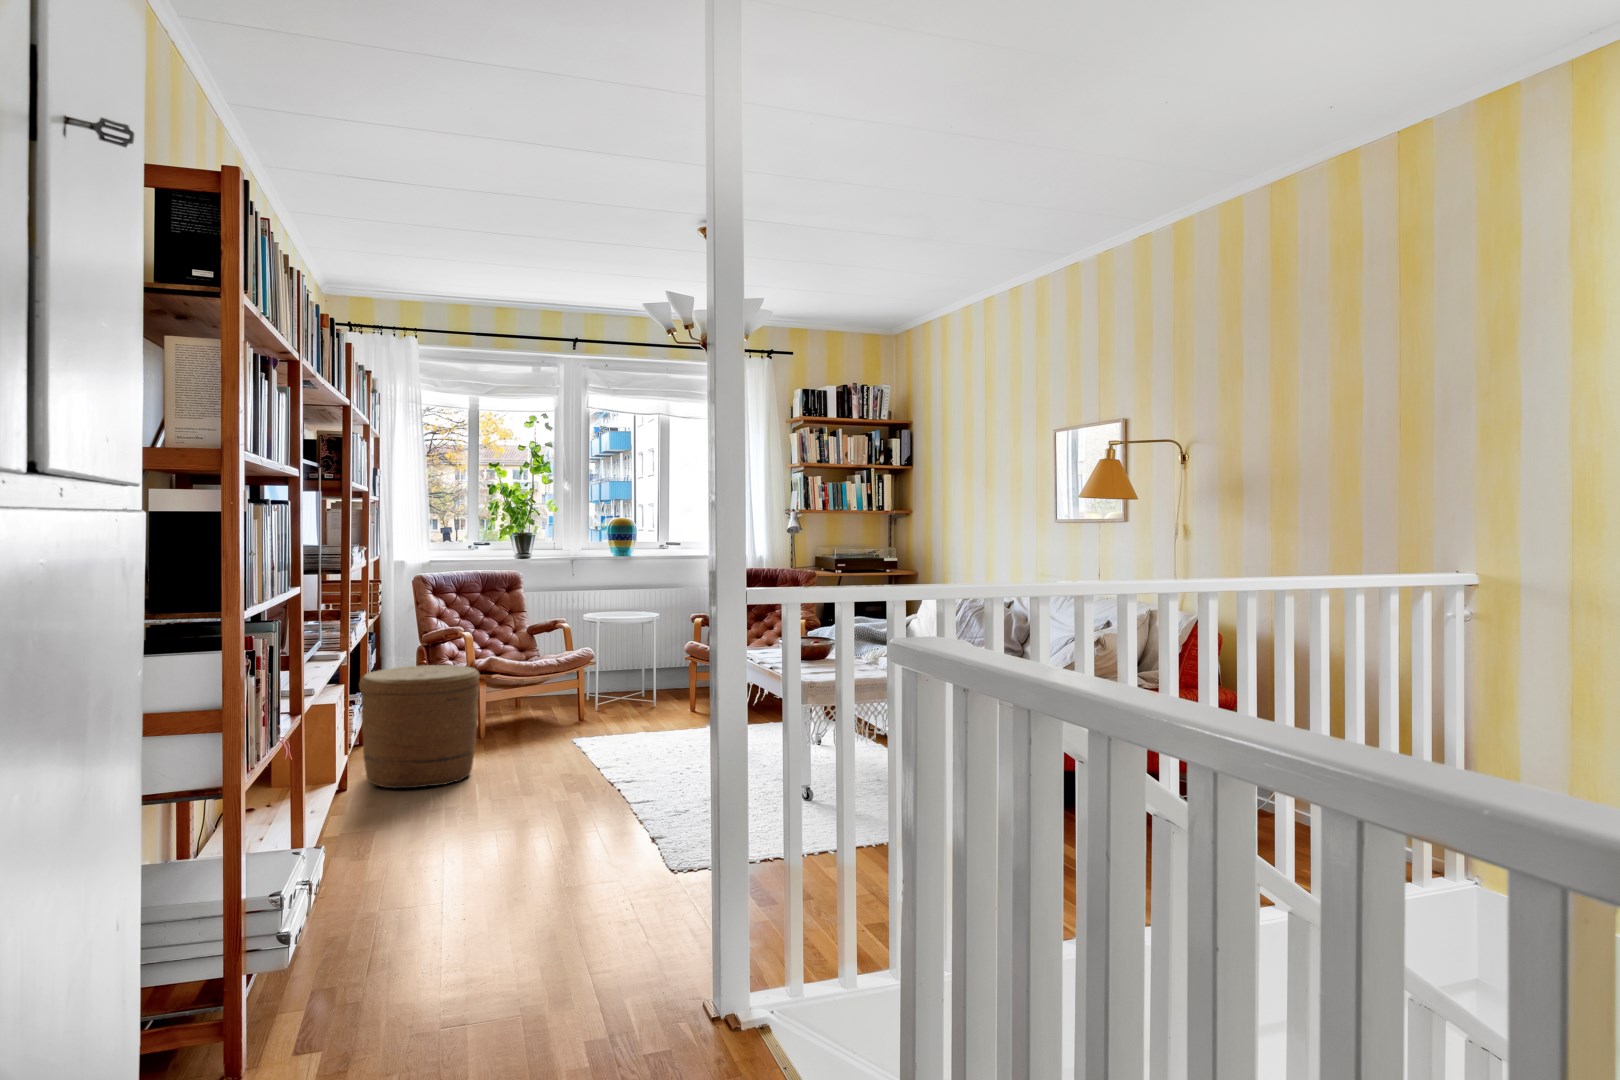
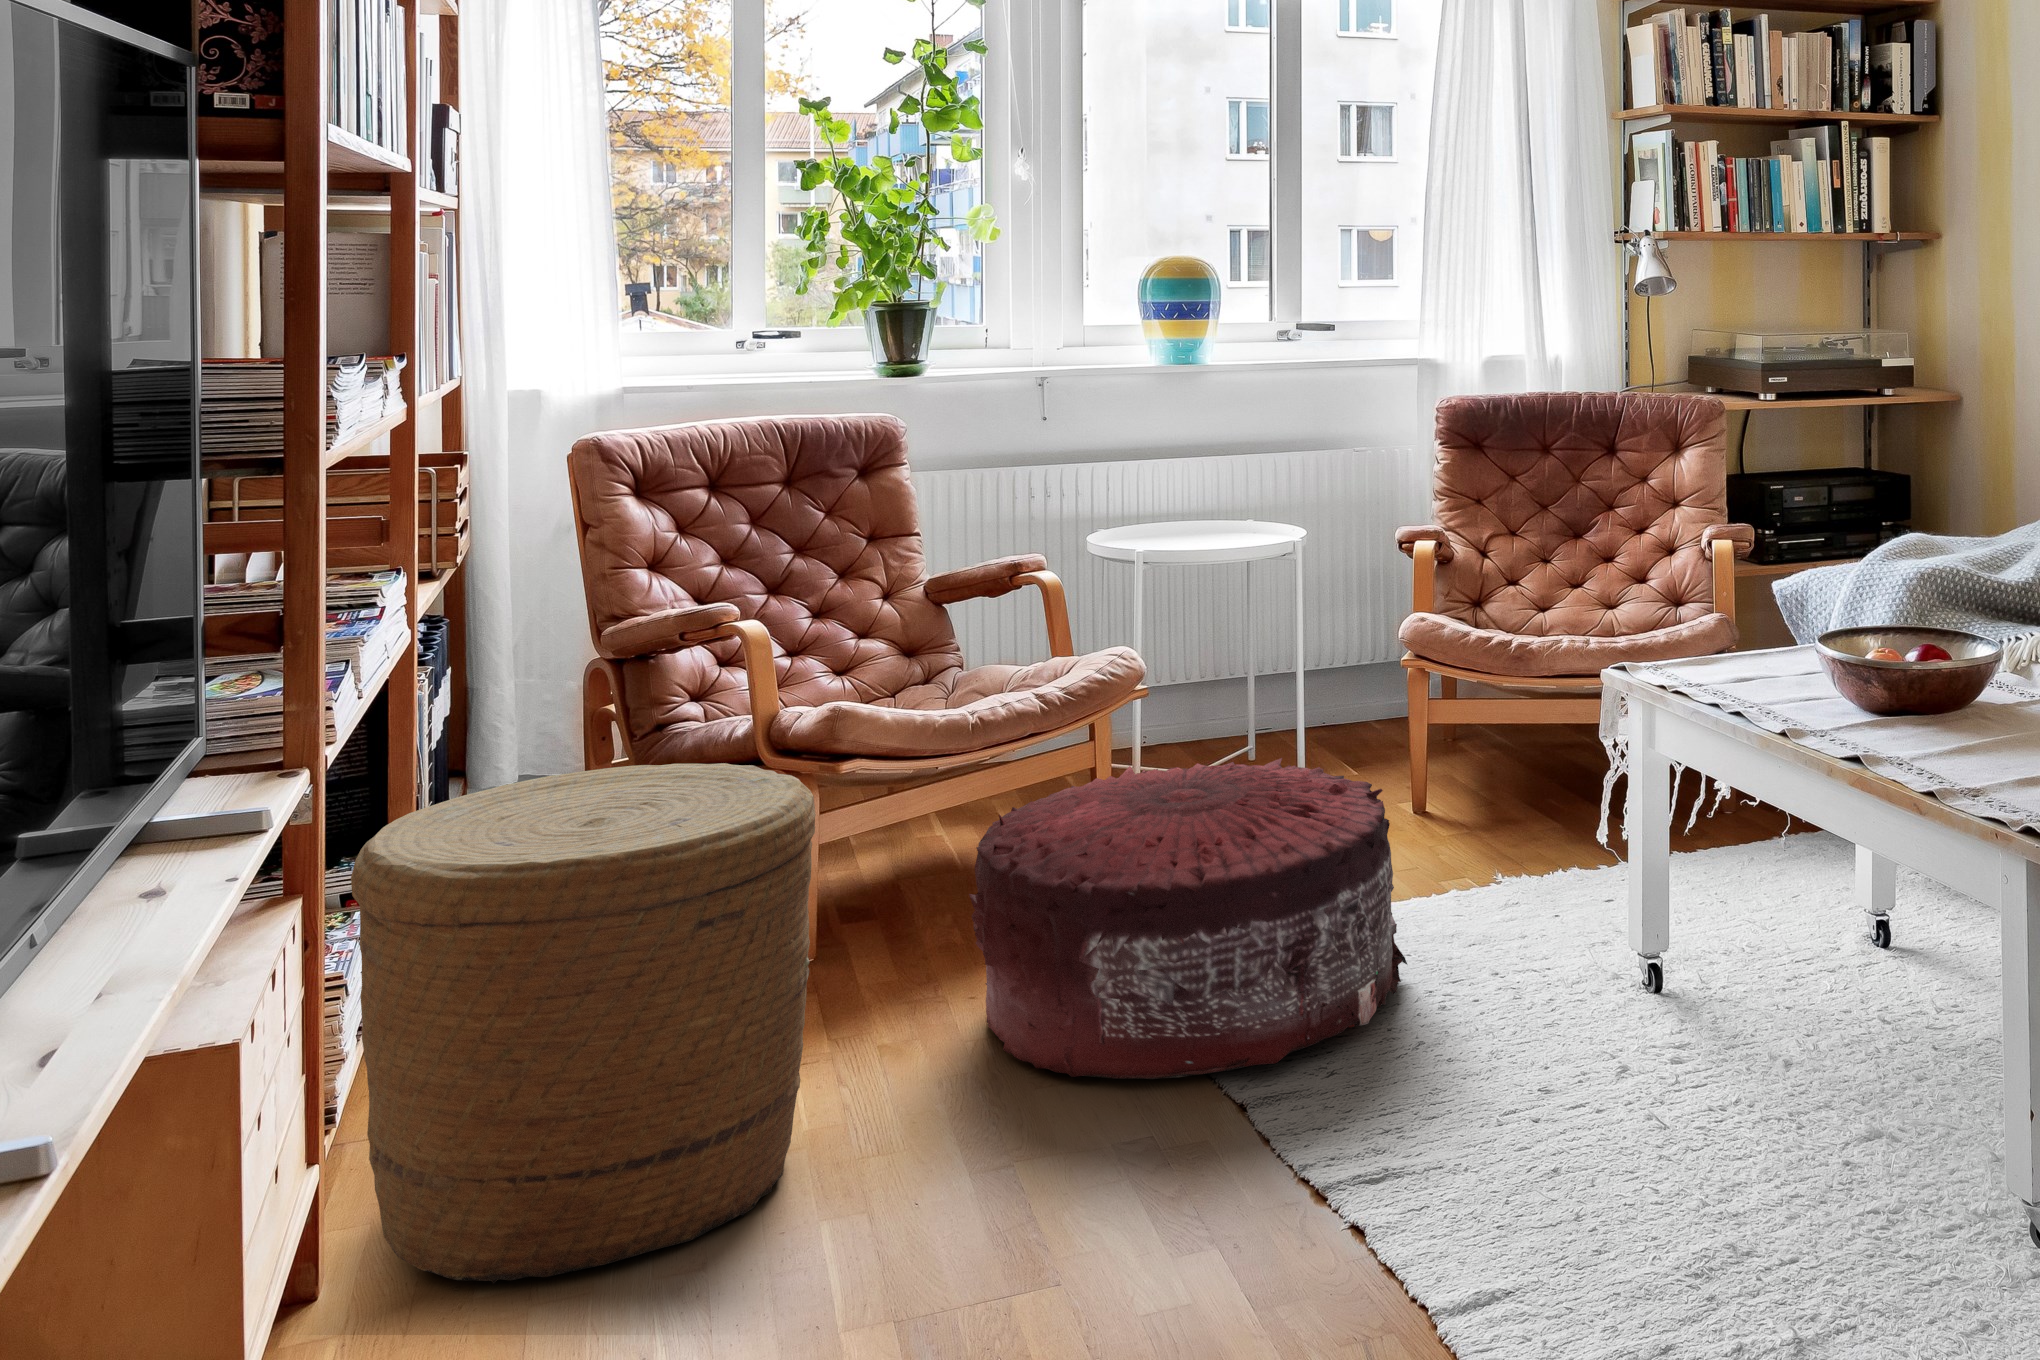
pouf: none [527,680,662,763] -> present [969,758,1407,1079]

